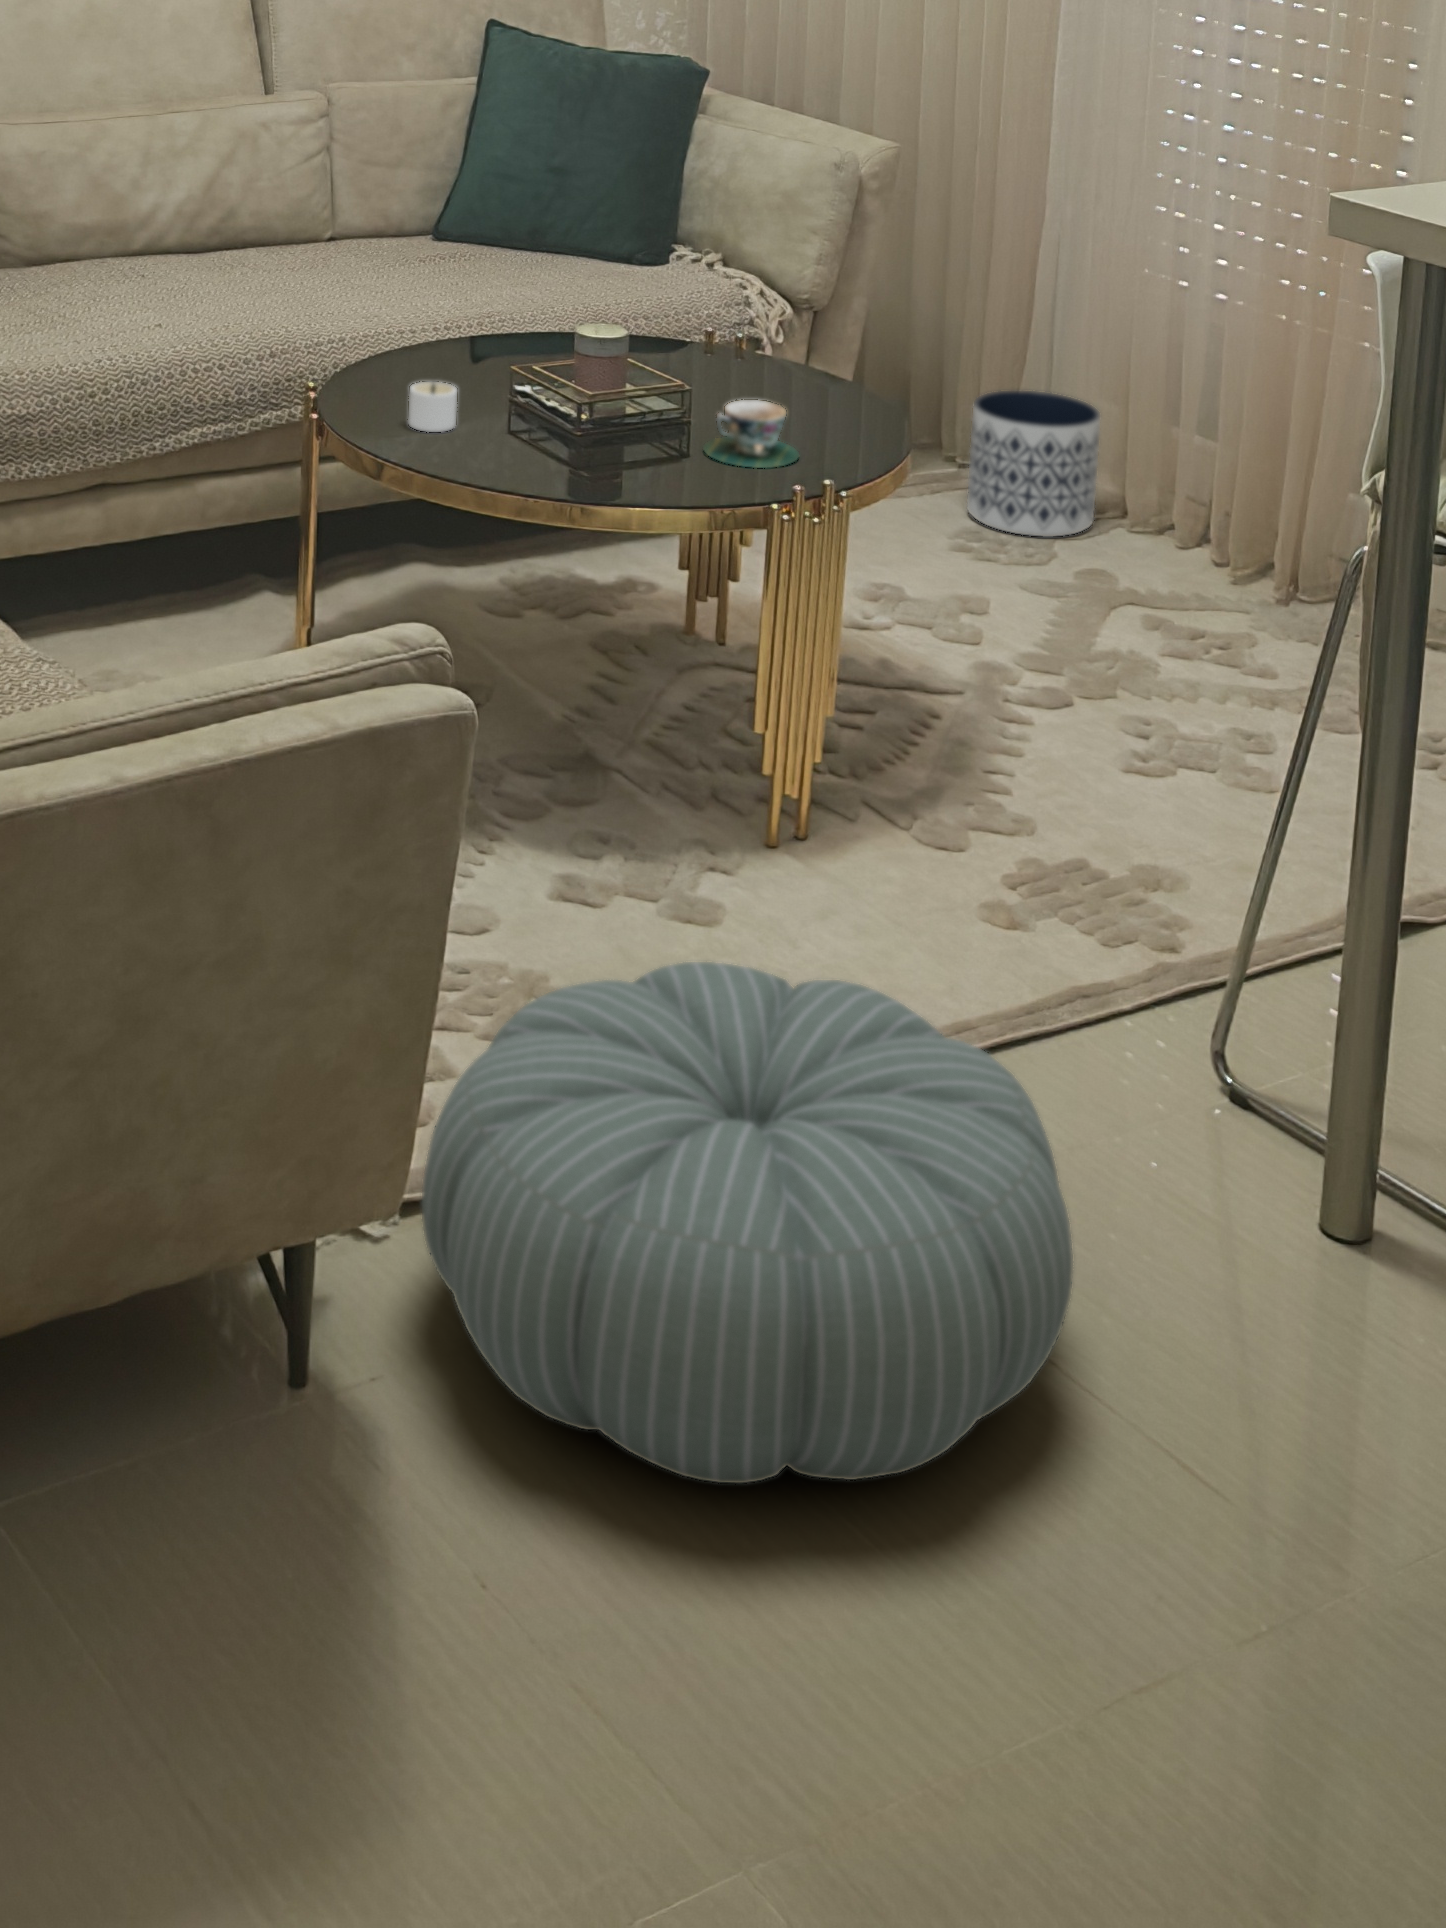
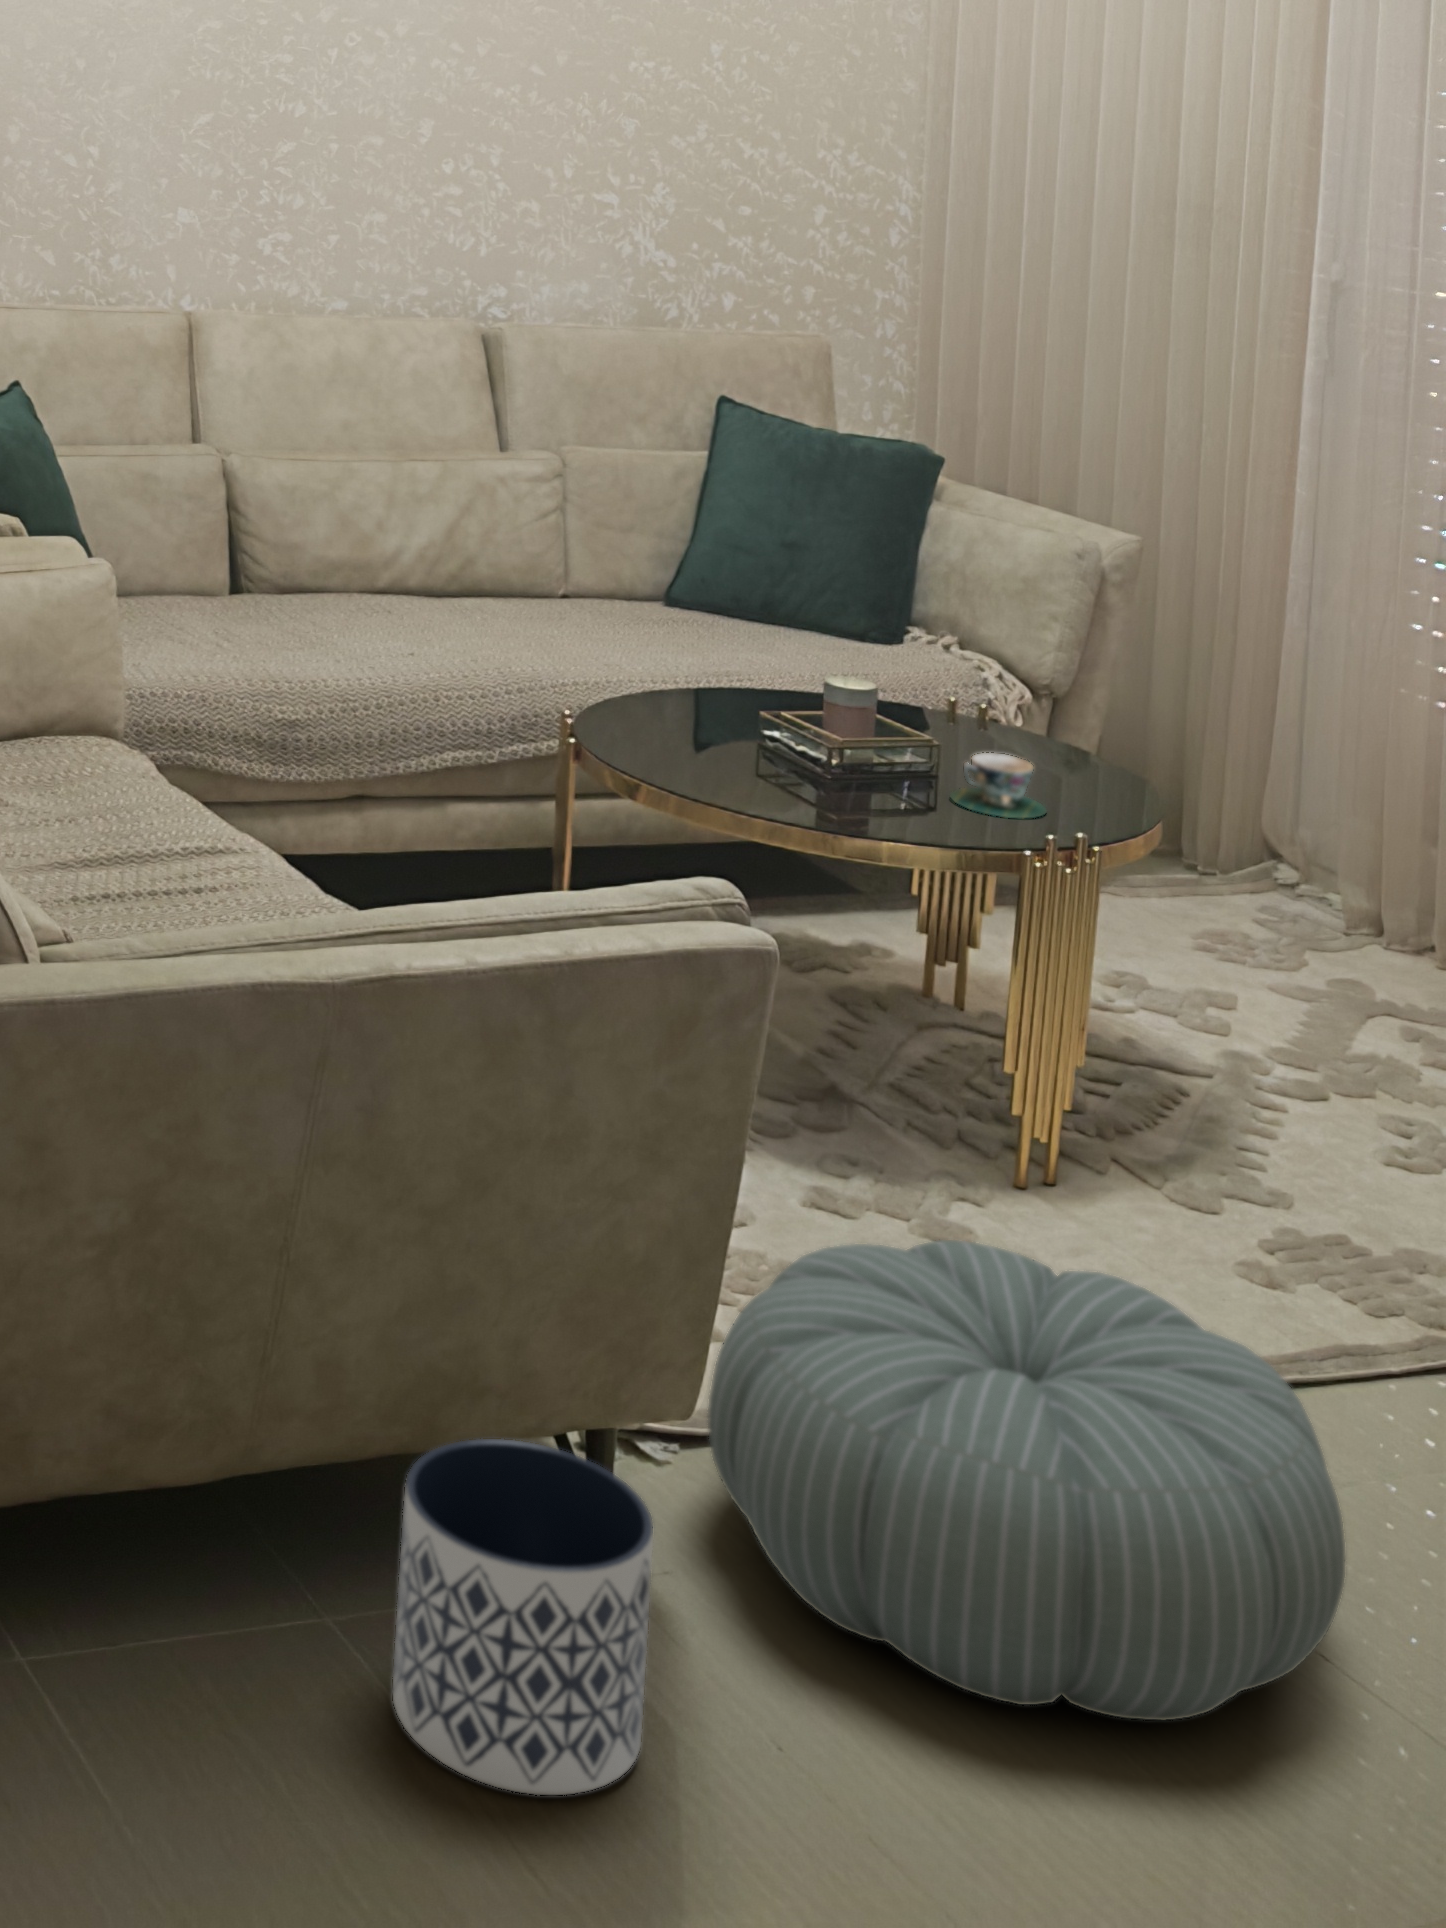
candle: present [408,382,457,432] -> none [661,712,727,763]
planter: present [967,391,1100,537] -> present [393,1439,653,1795]

